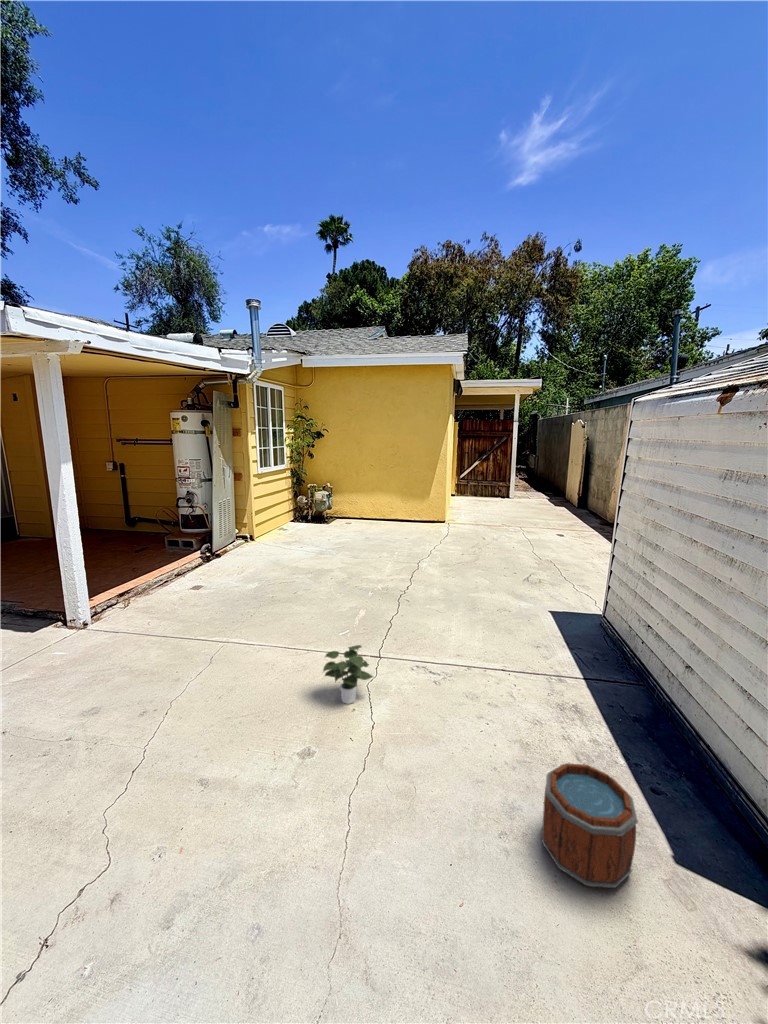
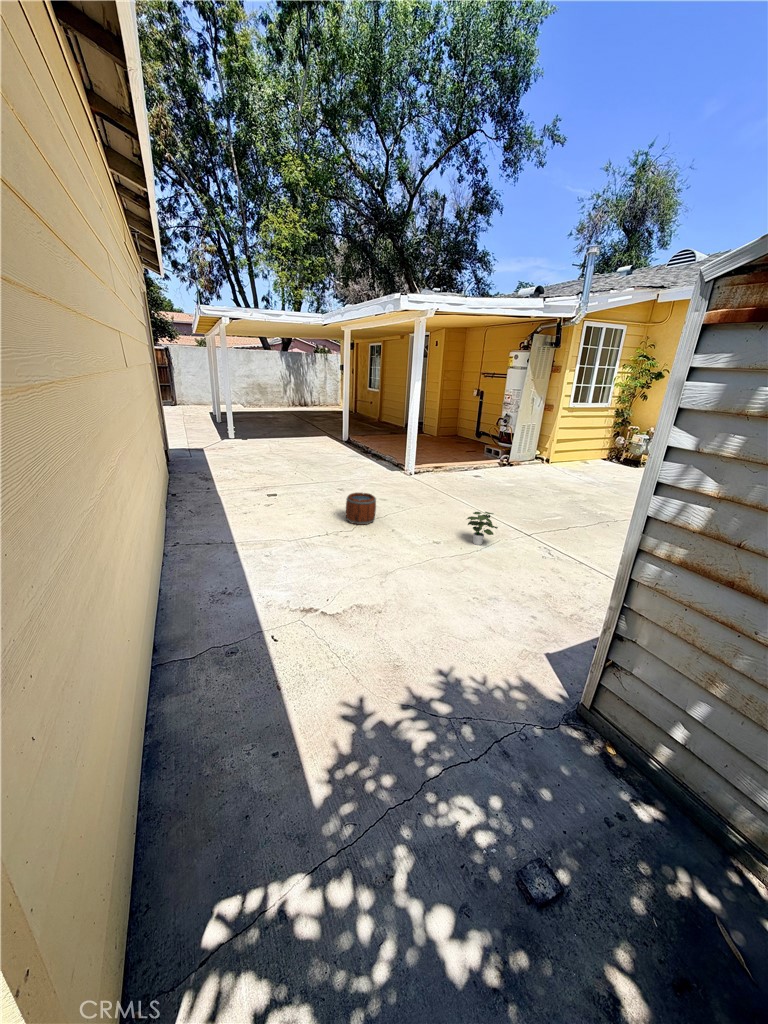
bucket: present [542,764,638,888] -> present [346,493,376,525]

